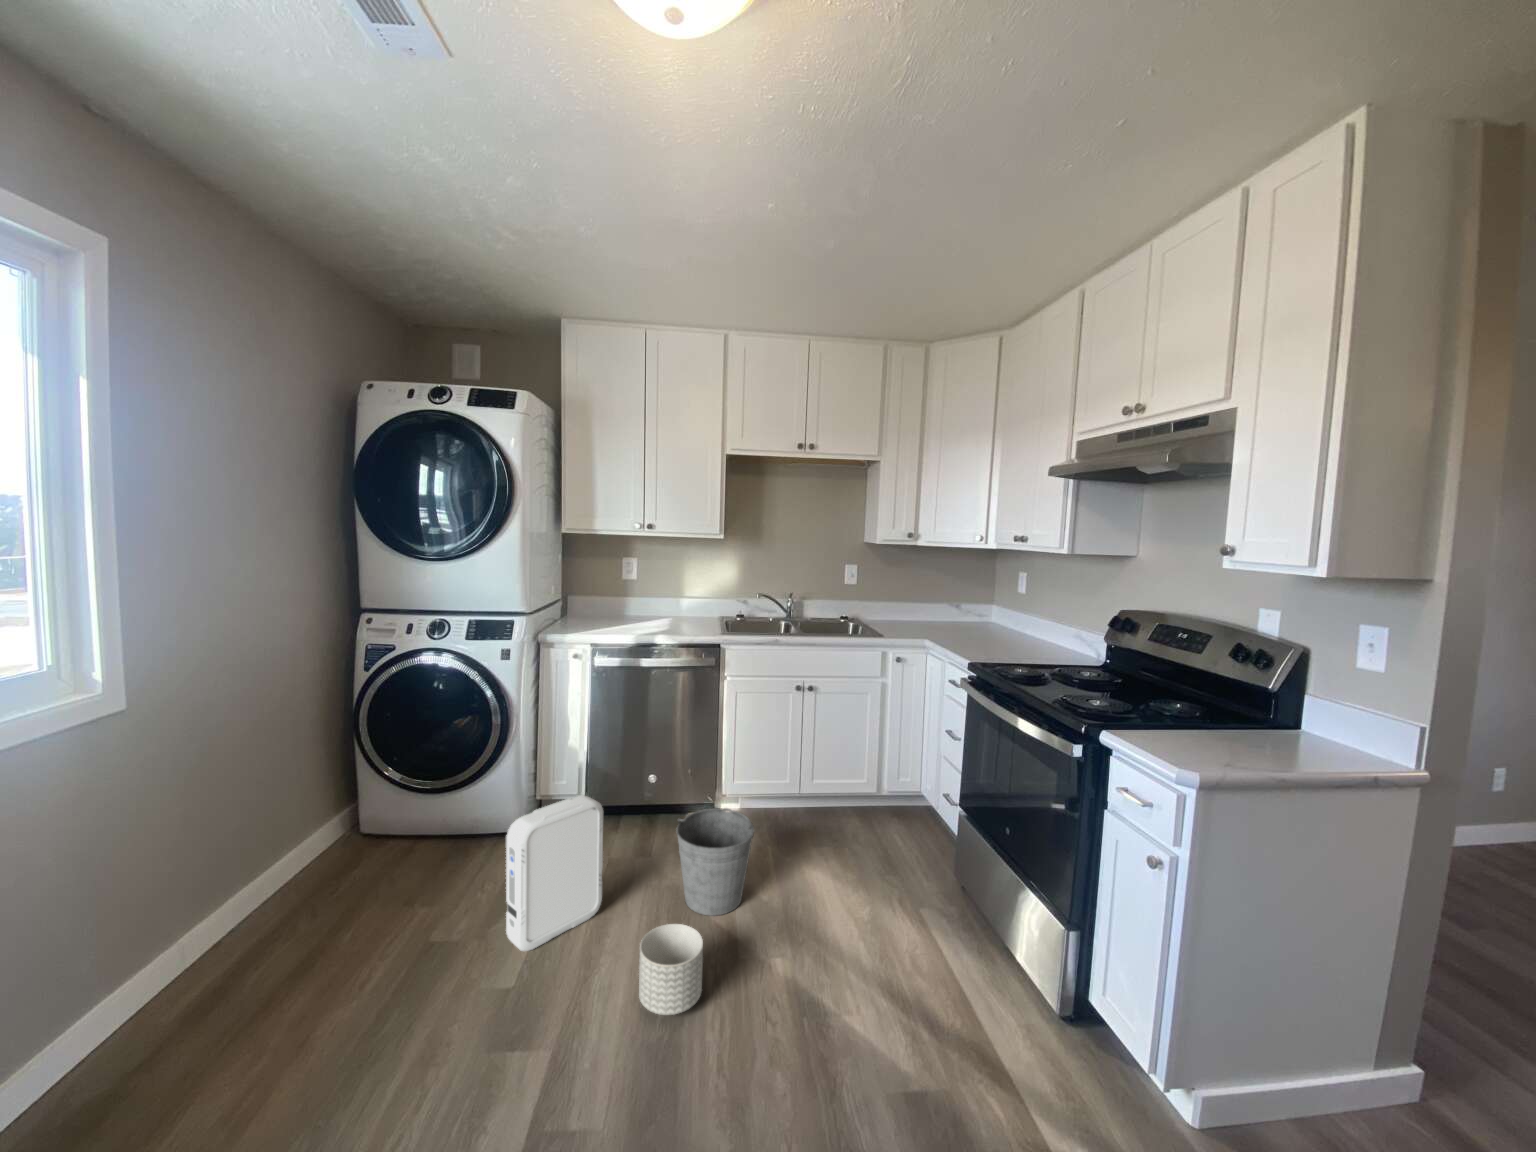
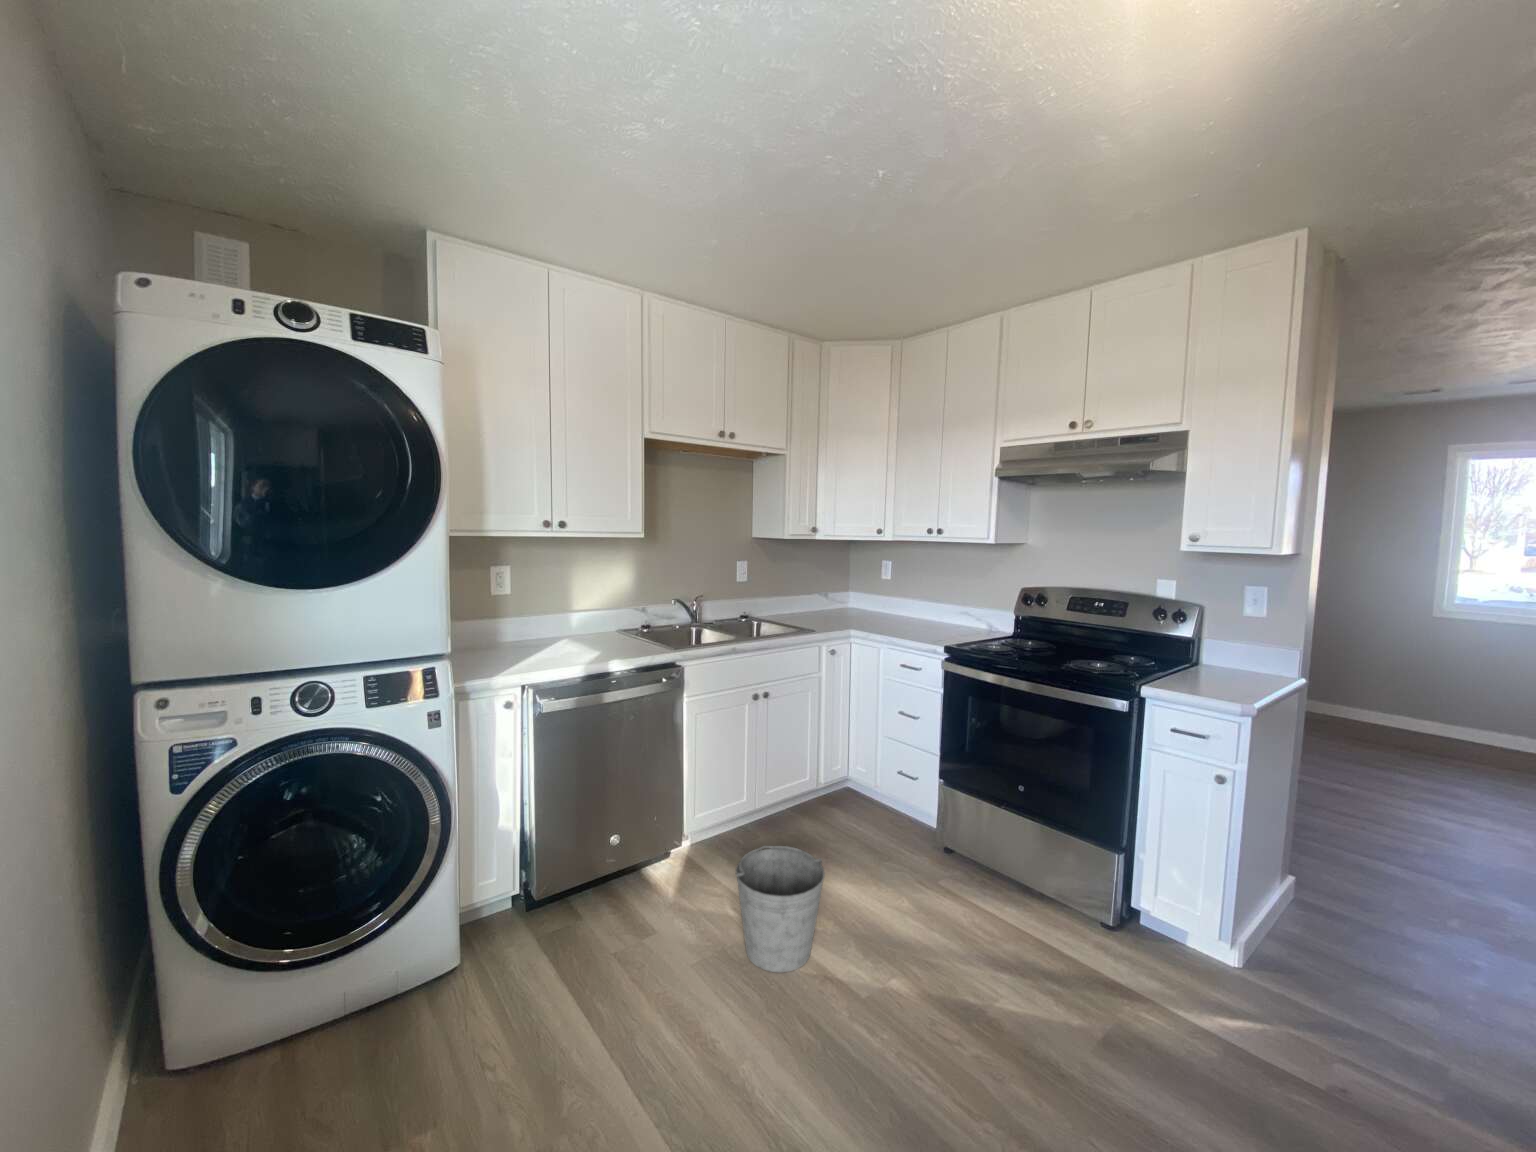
air purifier: present [506,796,603,951] -> none [620,882,688,1117]
planter: present [639,924,703,1015] -> none [826,983,901,1095]

